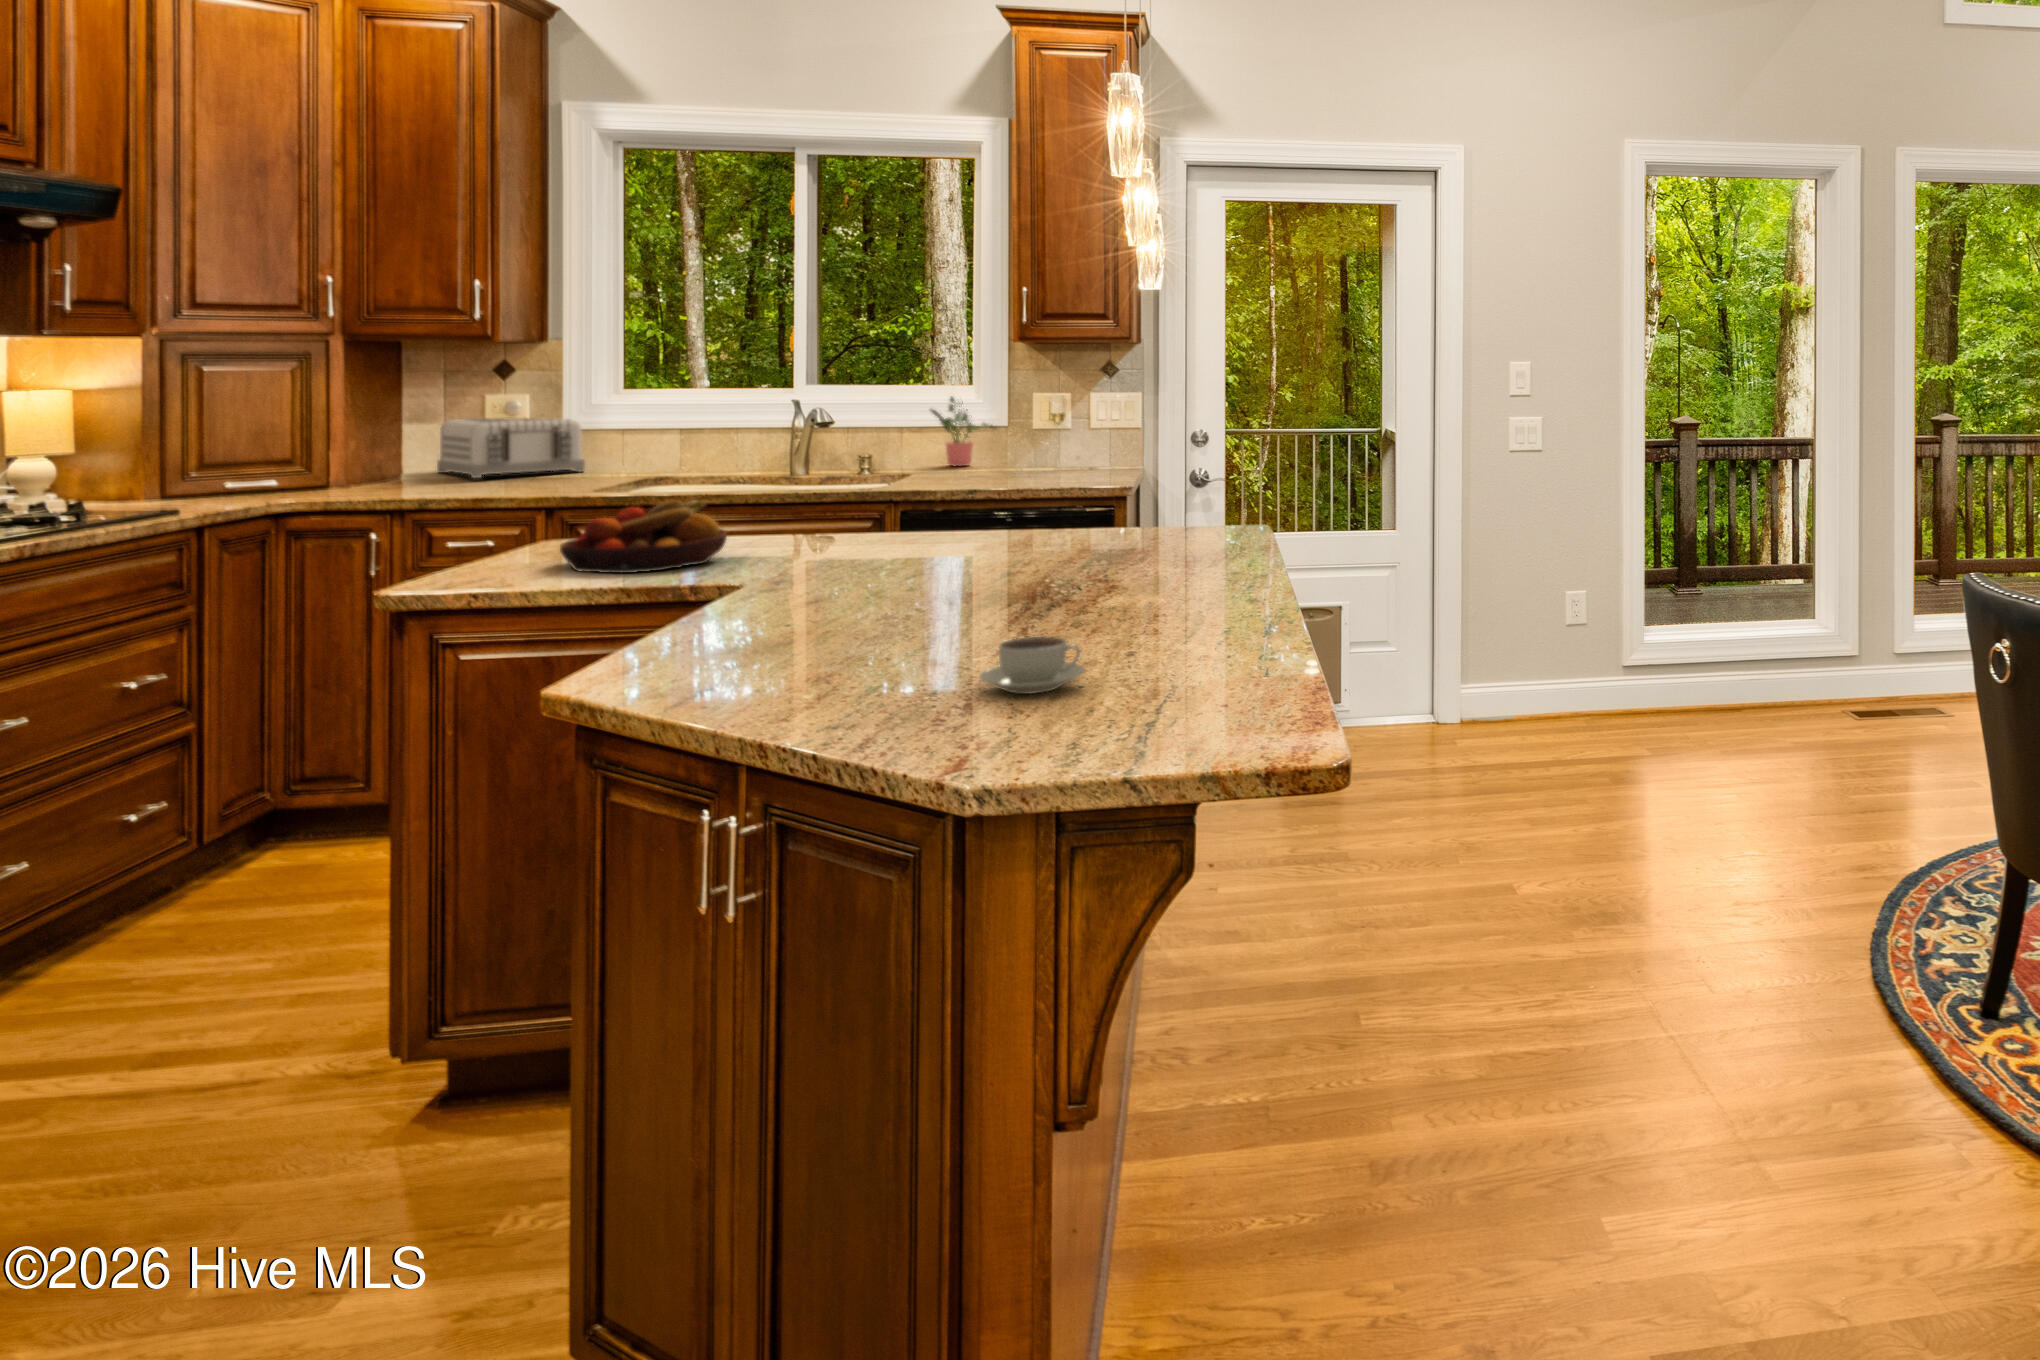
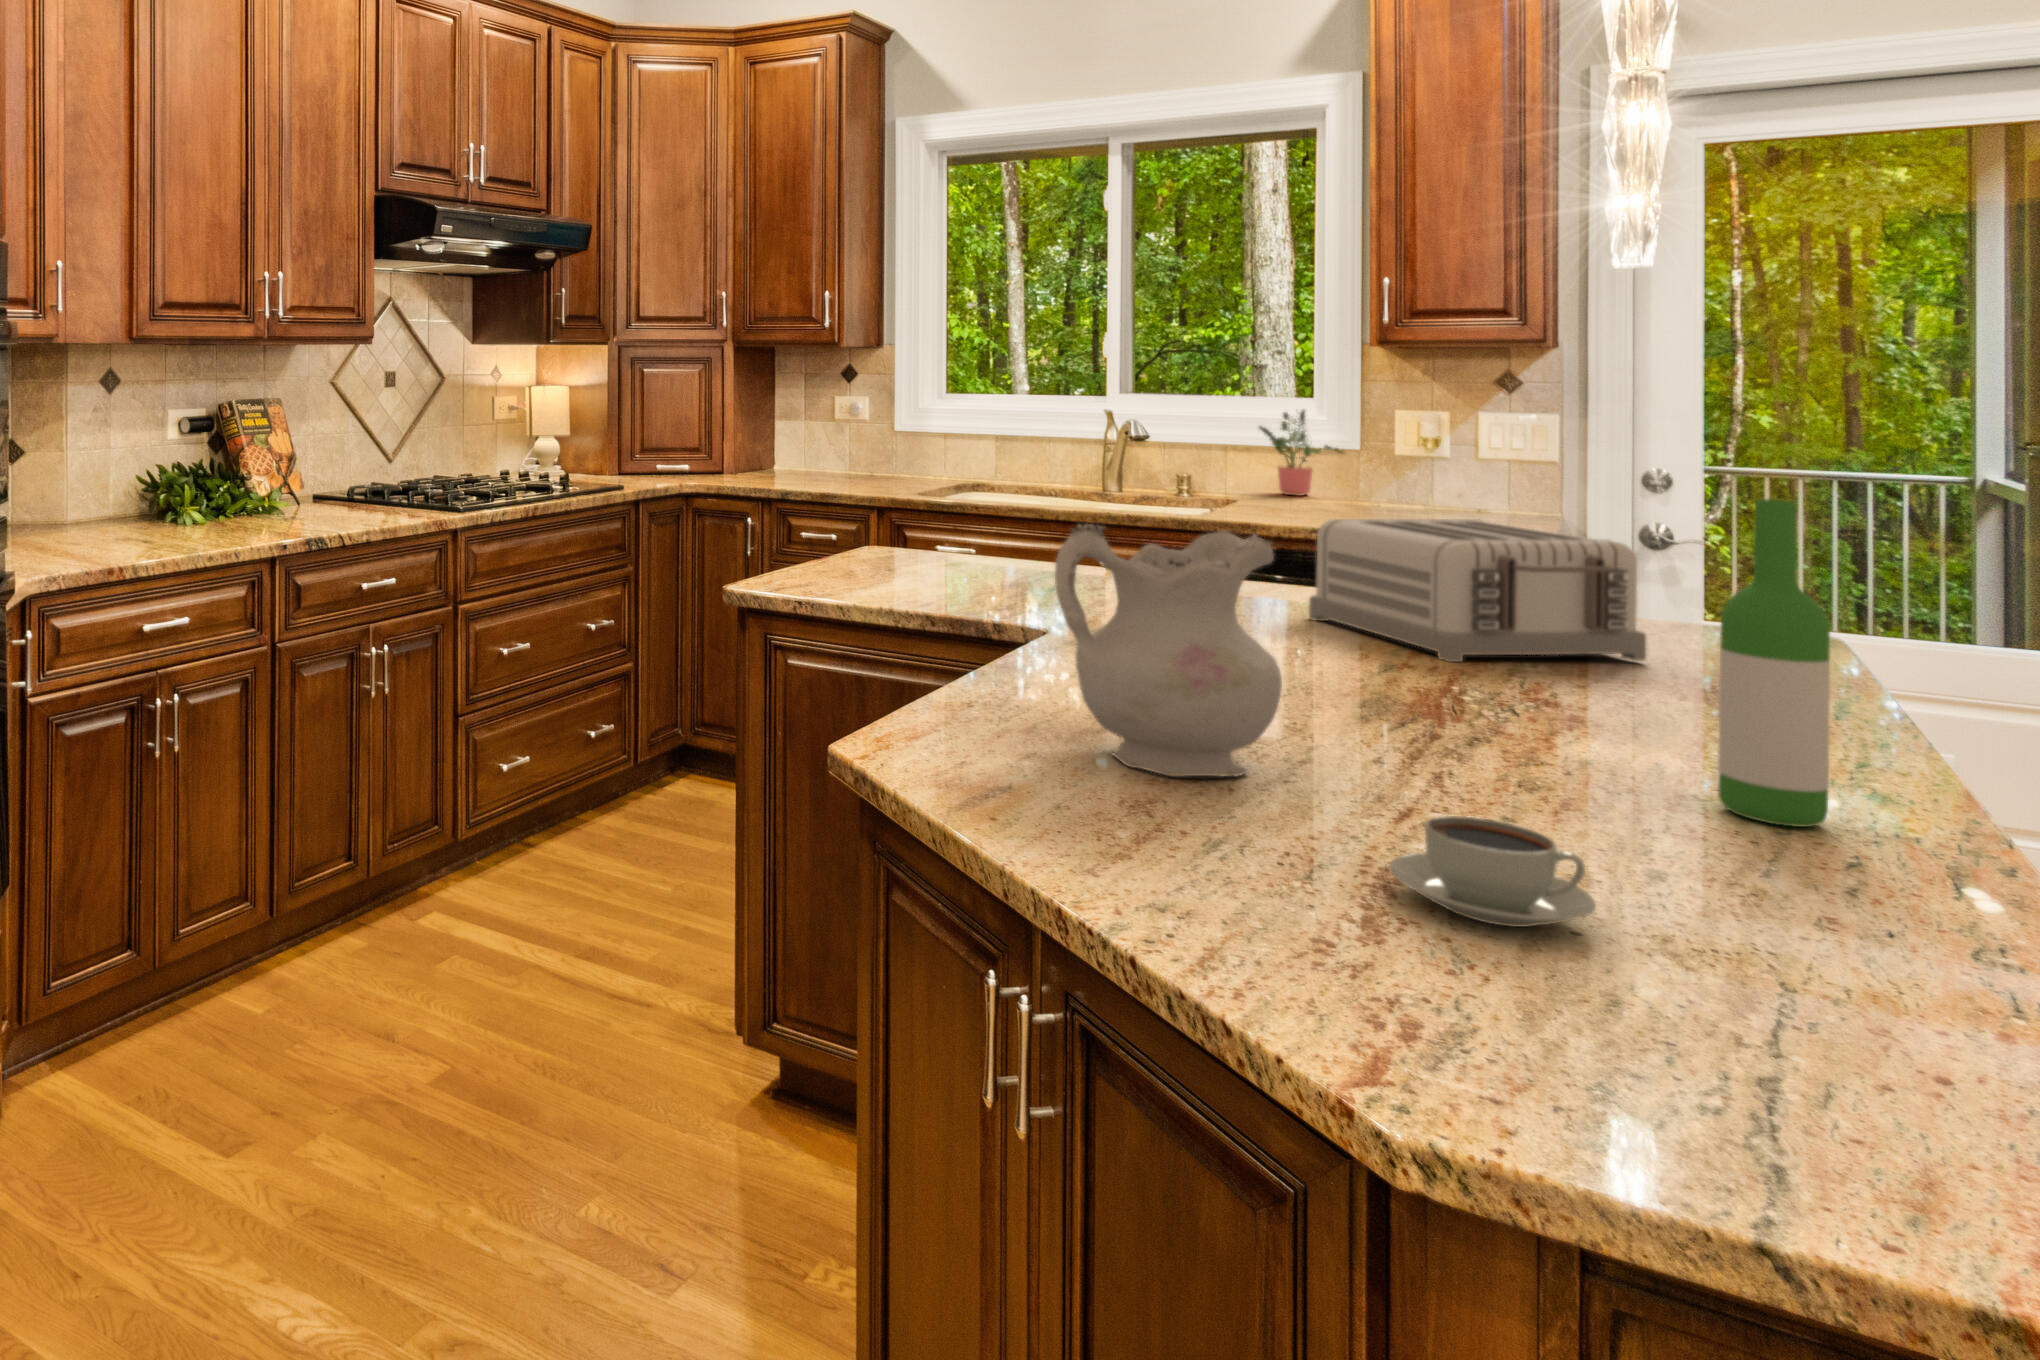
toaster: present [437,418,585,478] -> present [1309,519,1646,662]
wine bottle: none [1170,438,1218,624] -> present [1718,499,1830,827]
ceramic pitcher: none [754,481,922,662] -> present [1055,523,1282,777]
fruit bowl: present [560,500,727,573] -> none [873,518,1033,594]

